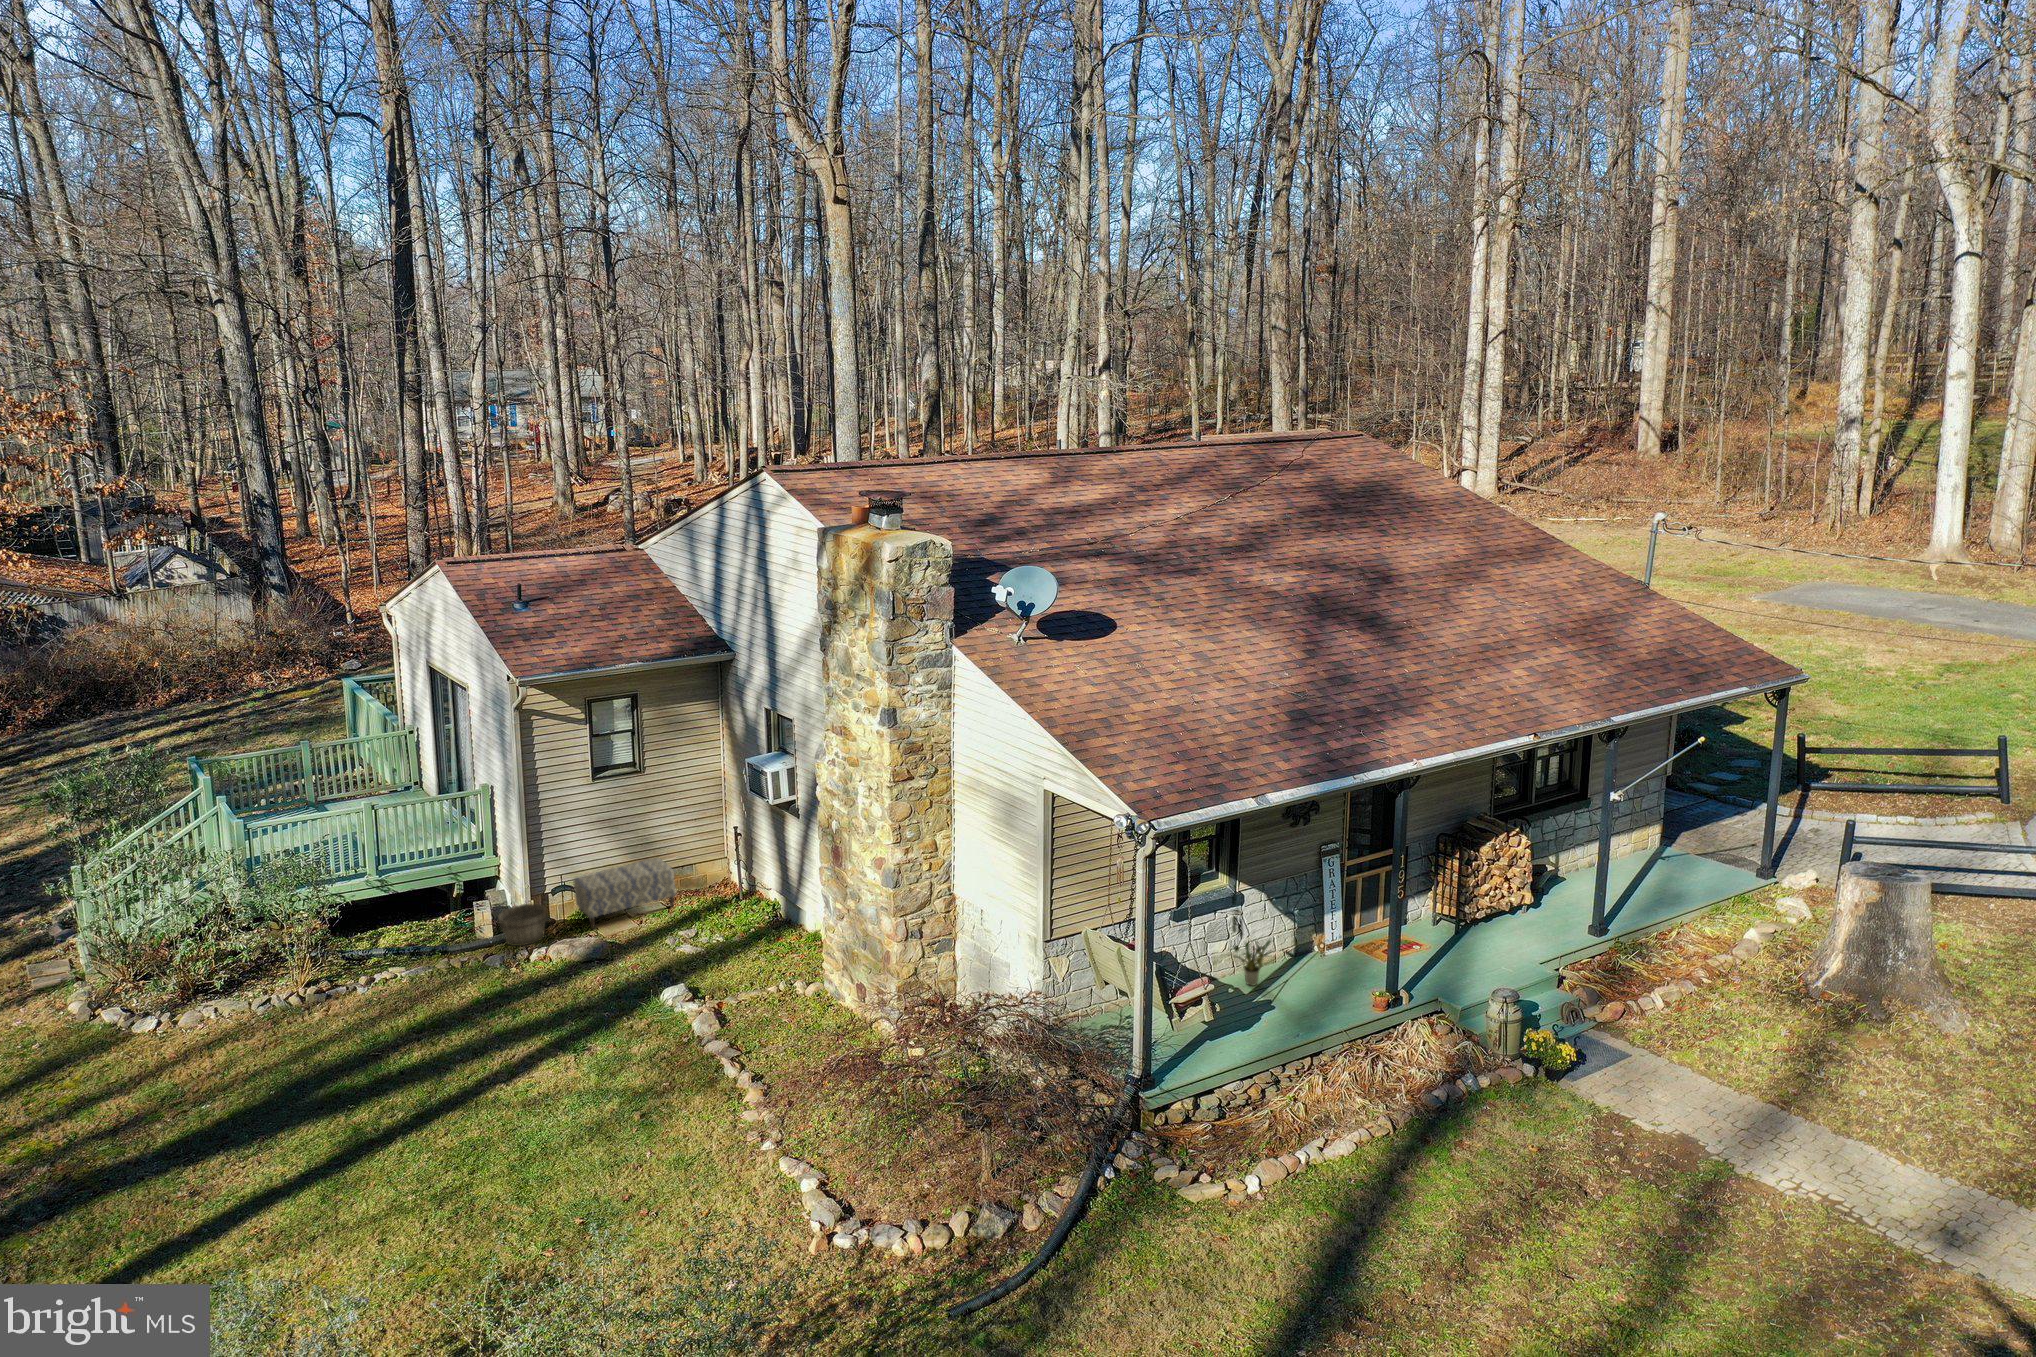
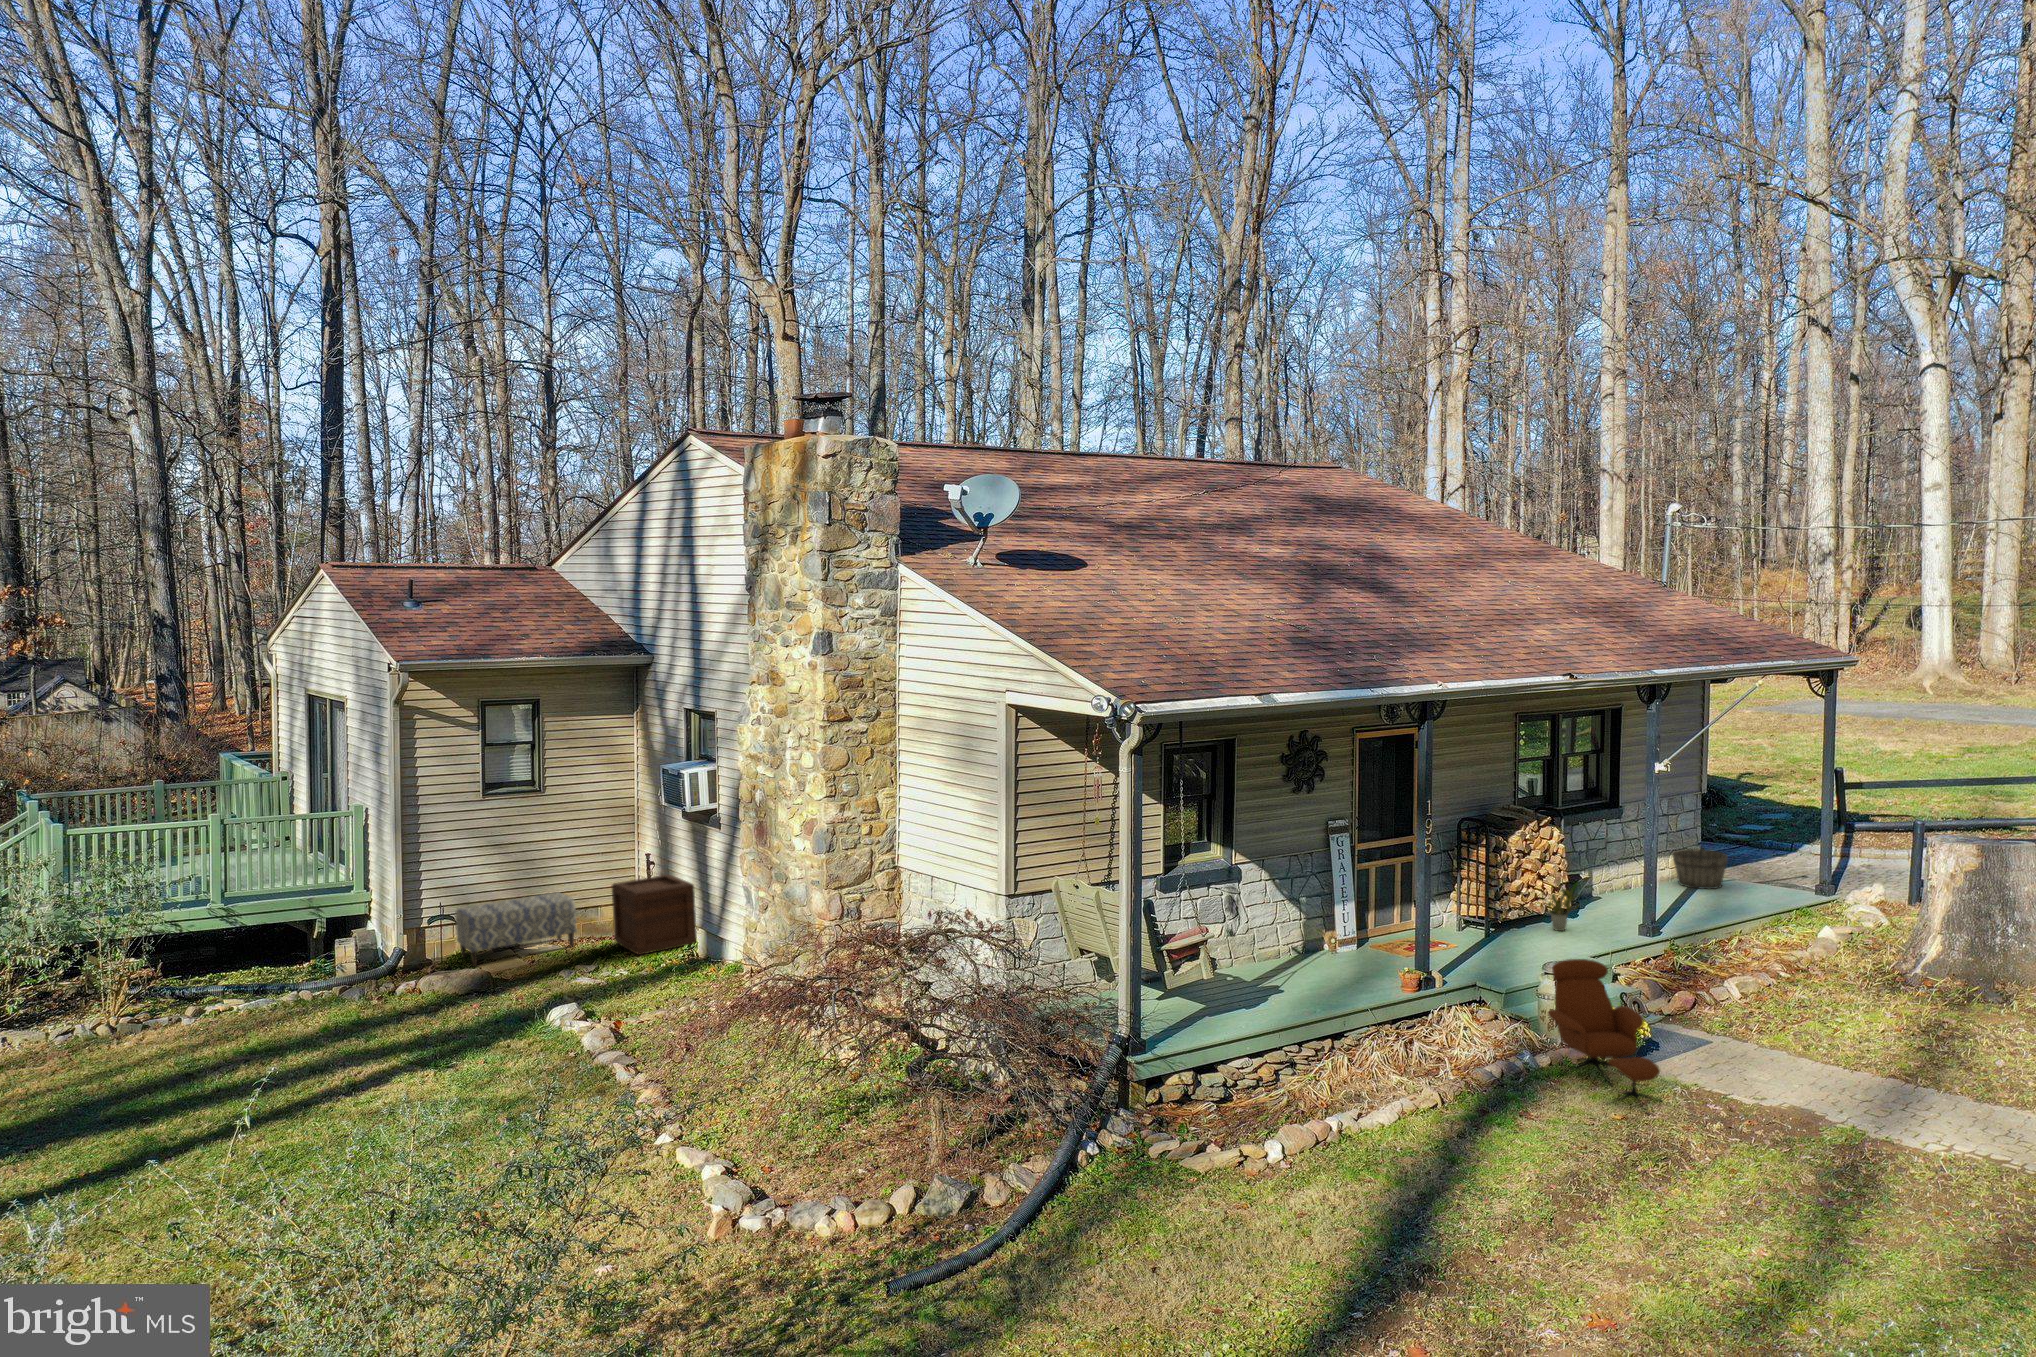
wooden crate: none [704,844,779,920] -> present [612,874,697,955]
wooden bucket: present [498,904,546,946] -> present [1672,845,1728,889]
potted plant: present [1234,940,1271,986] -> present [1534,883,1579,931]
lounge chair: none [1490,1002,1576,1146] -> present [1548,959,1660,1112]

